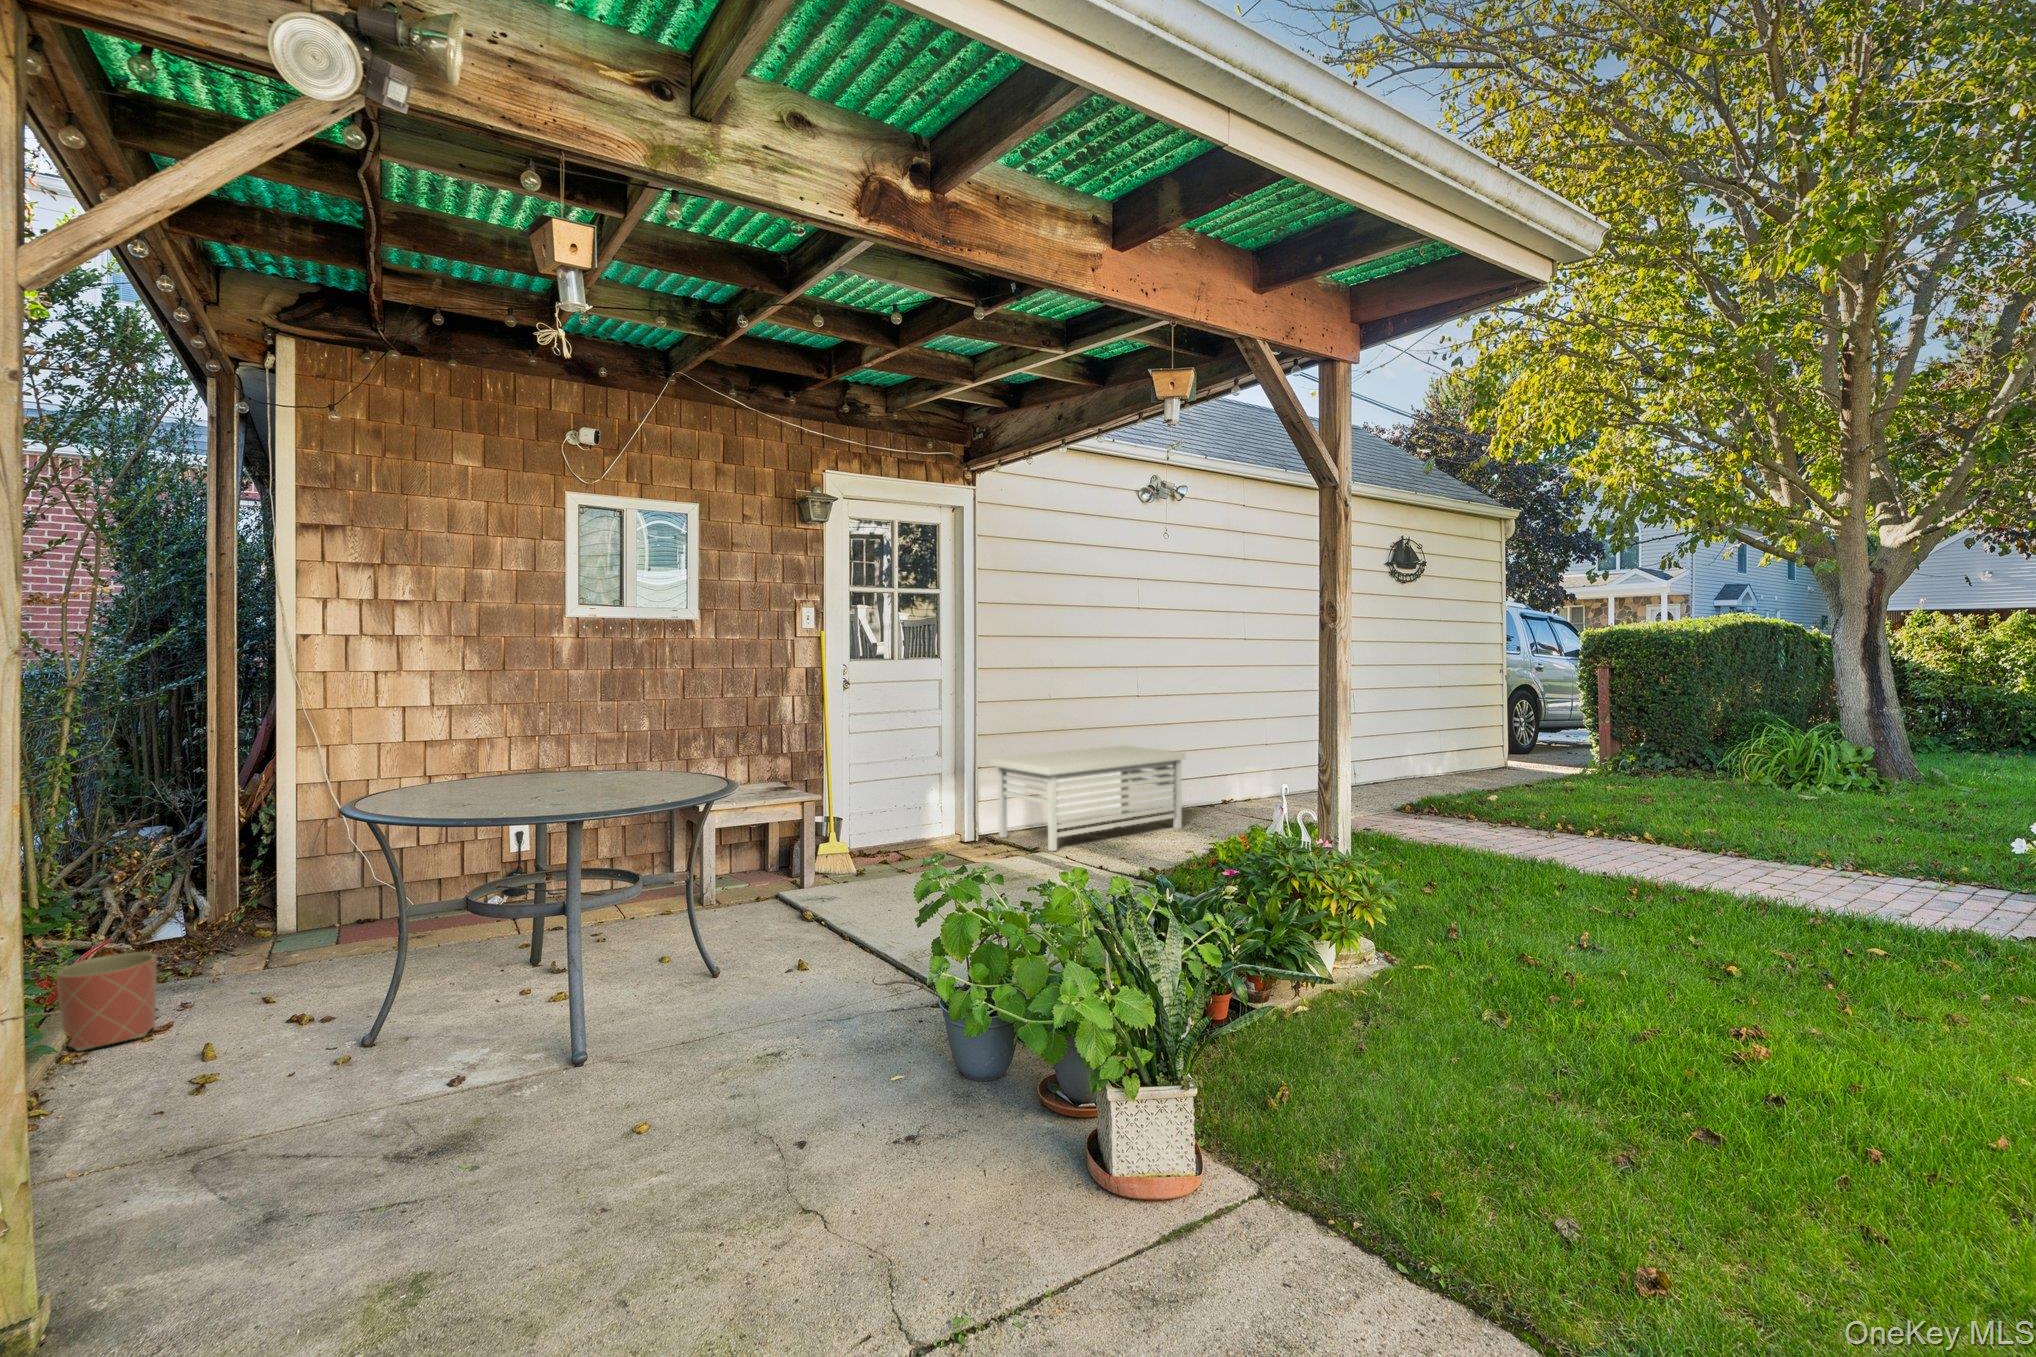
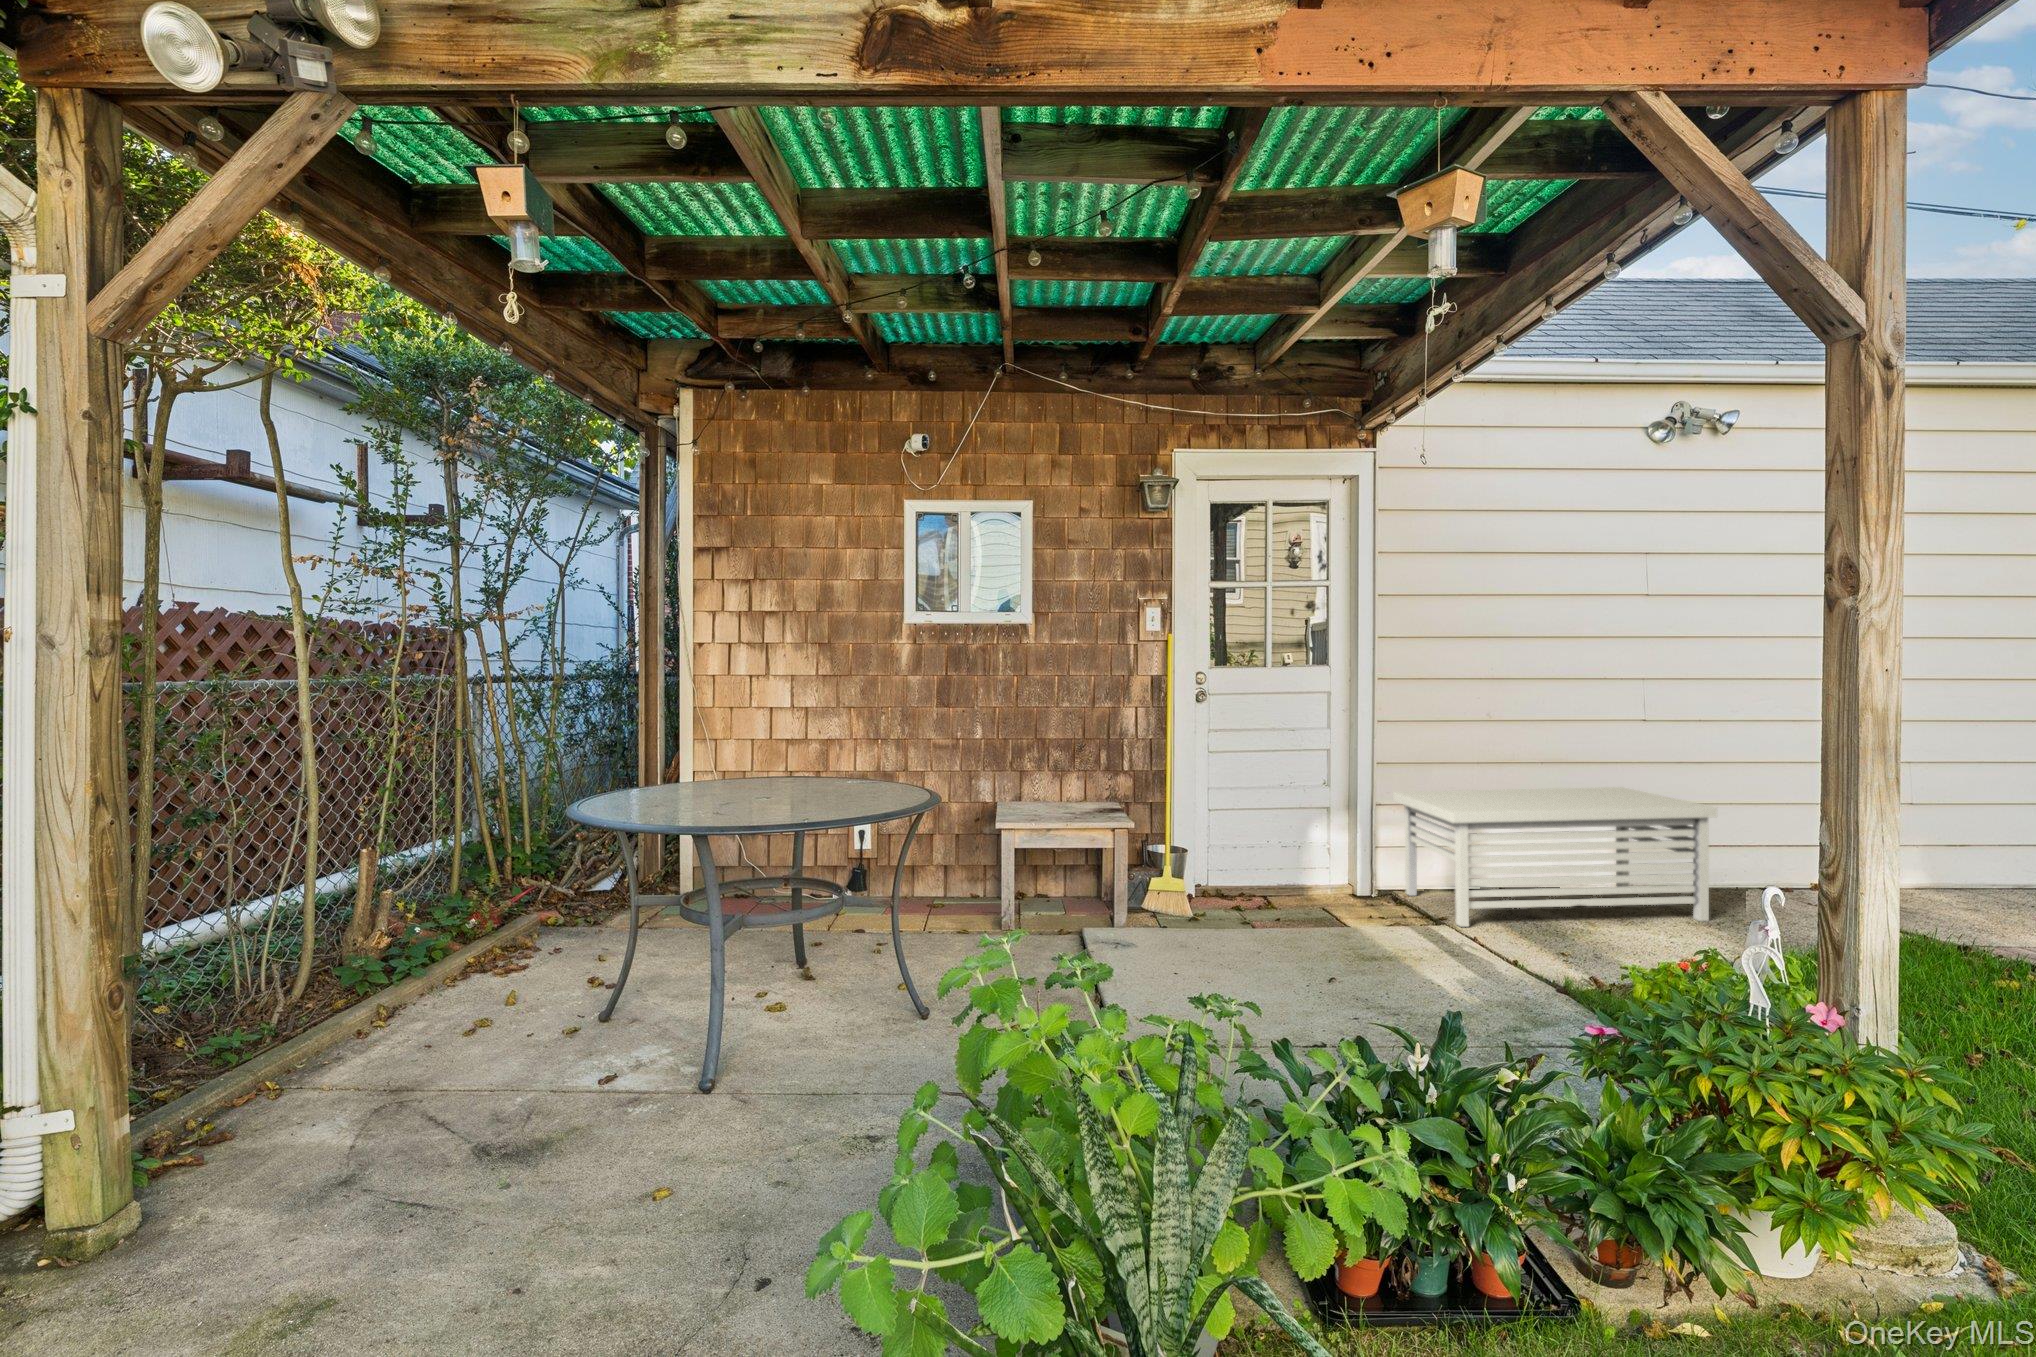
planter: present [56,952,157,1051] -> none [471,898,537,971]

